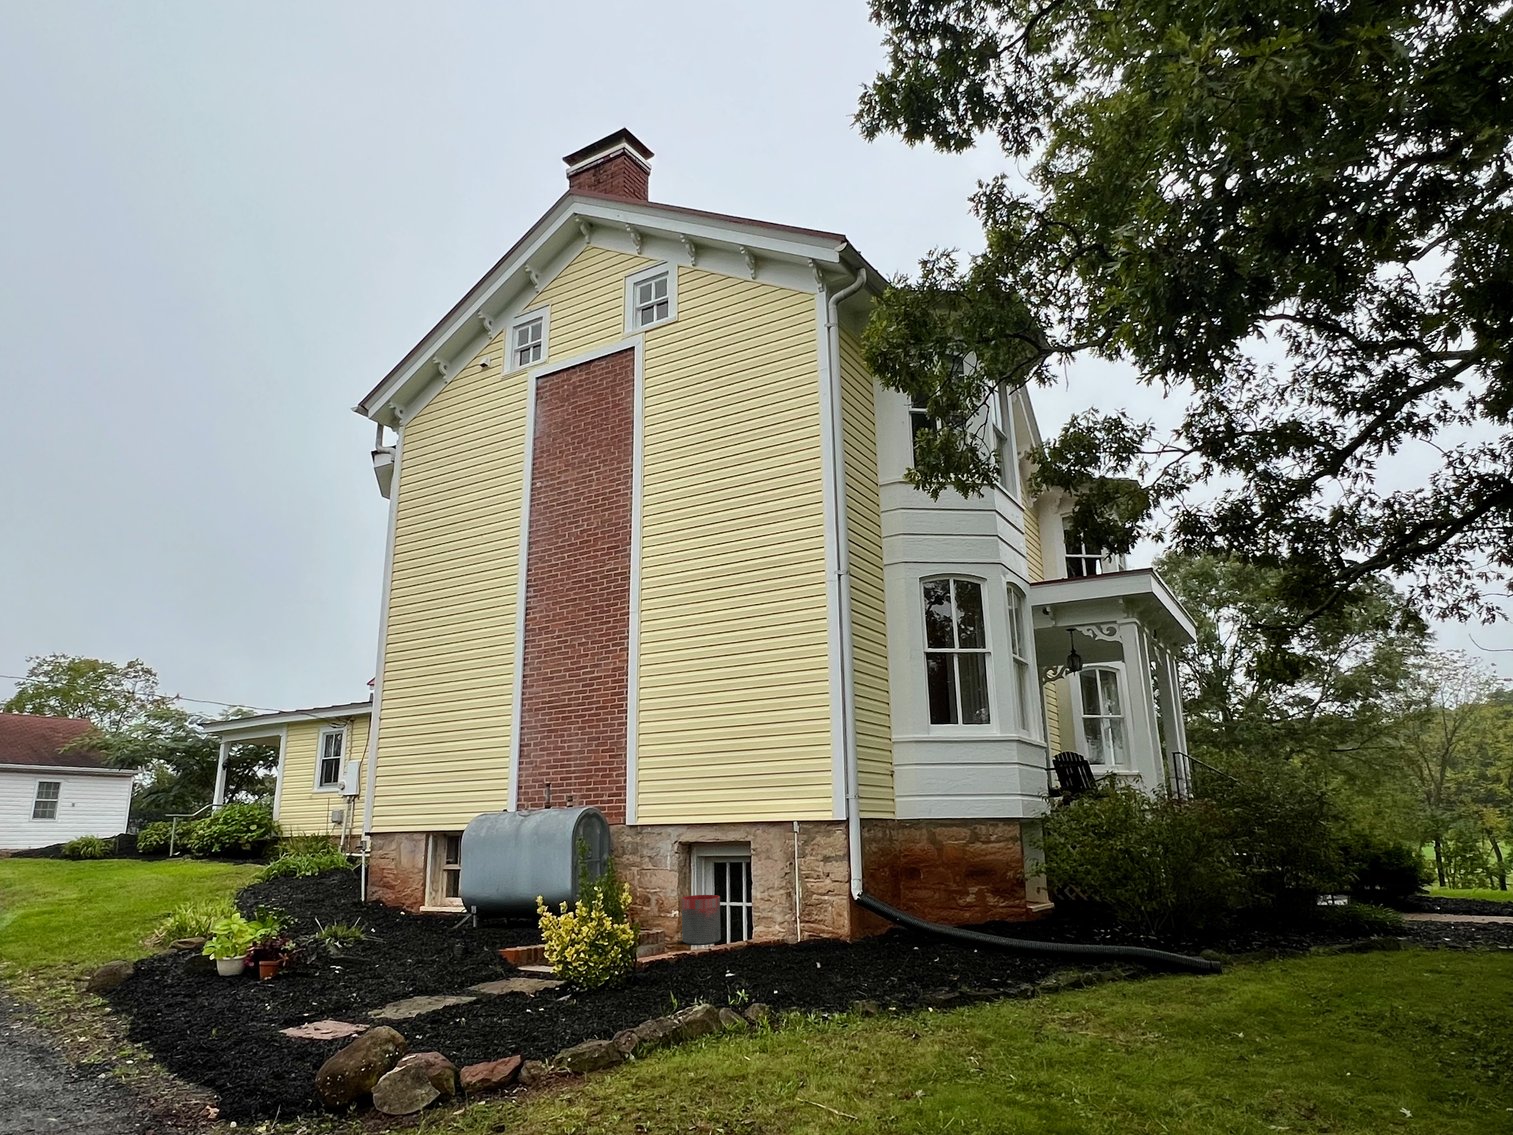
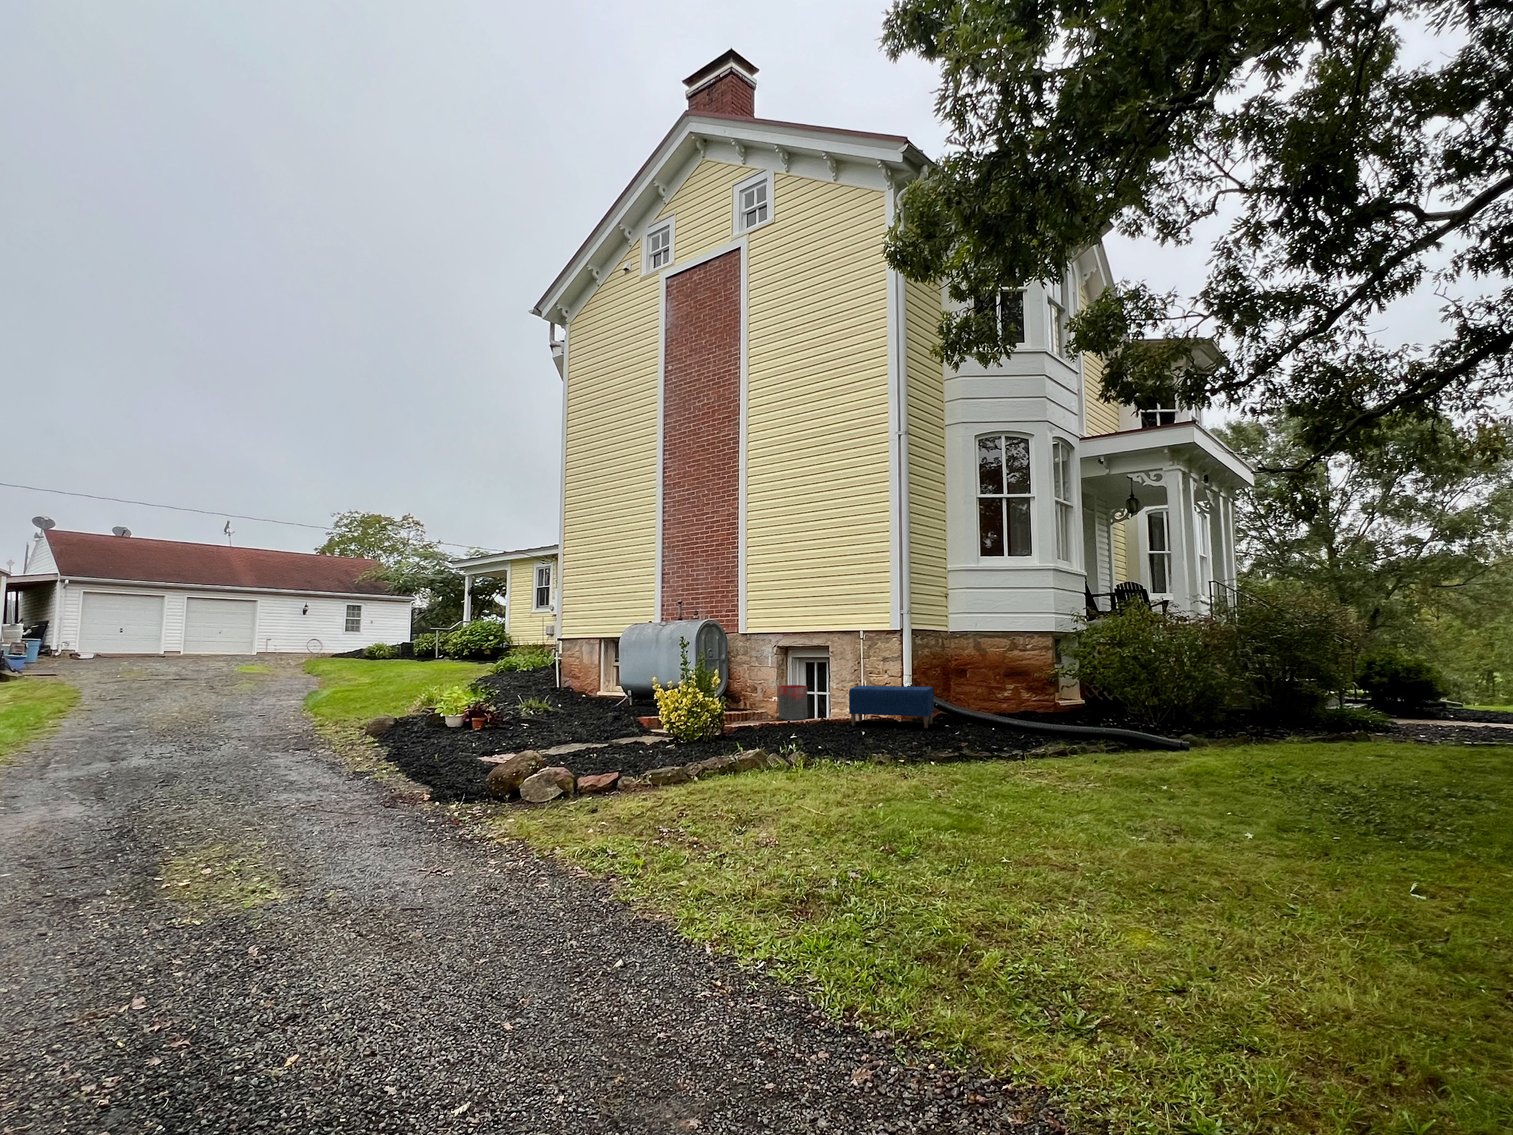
bench: none [784,895,891,952] -> present [849,686,934,728]

